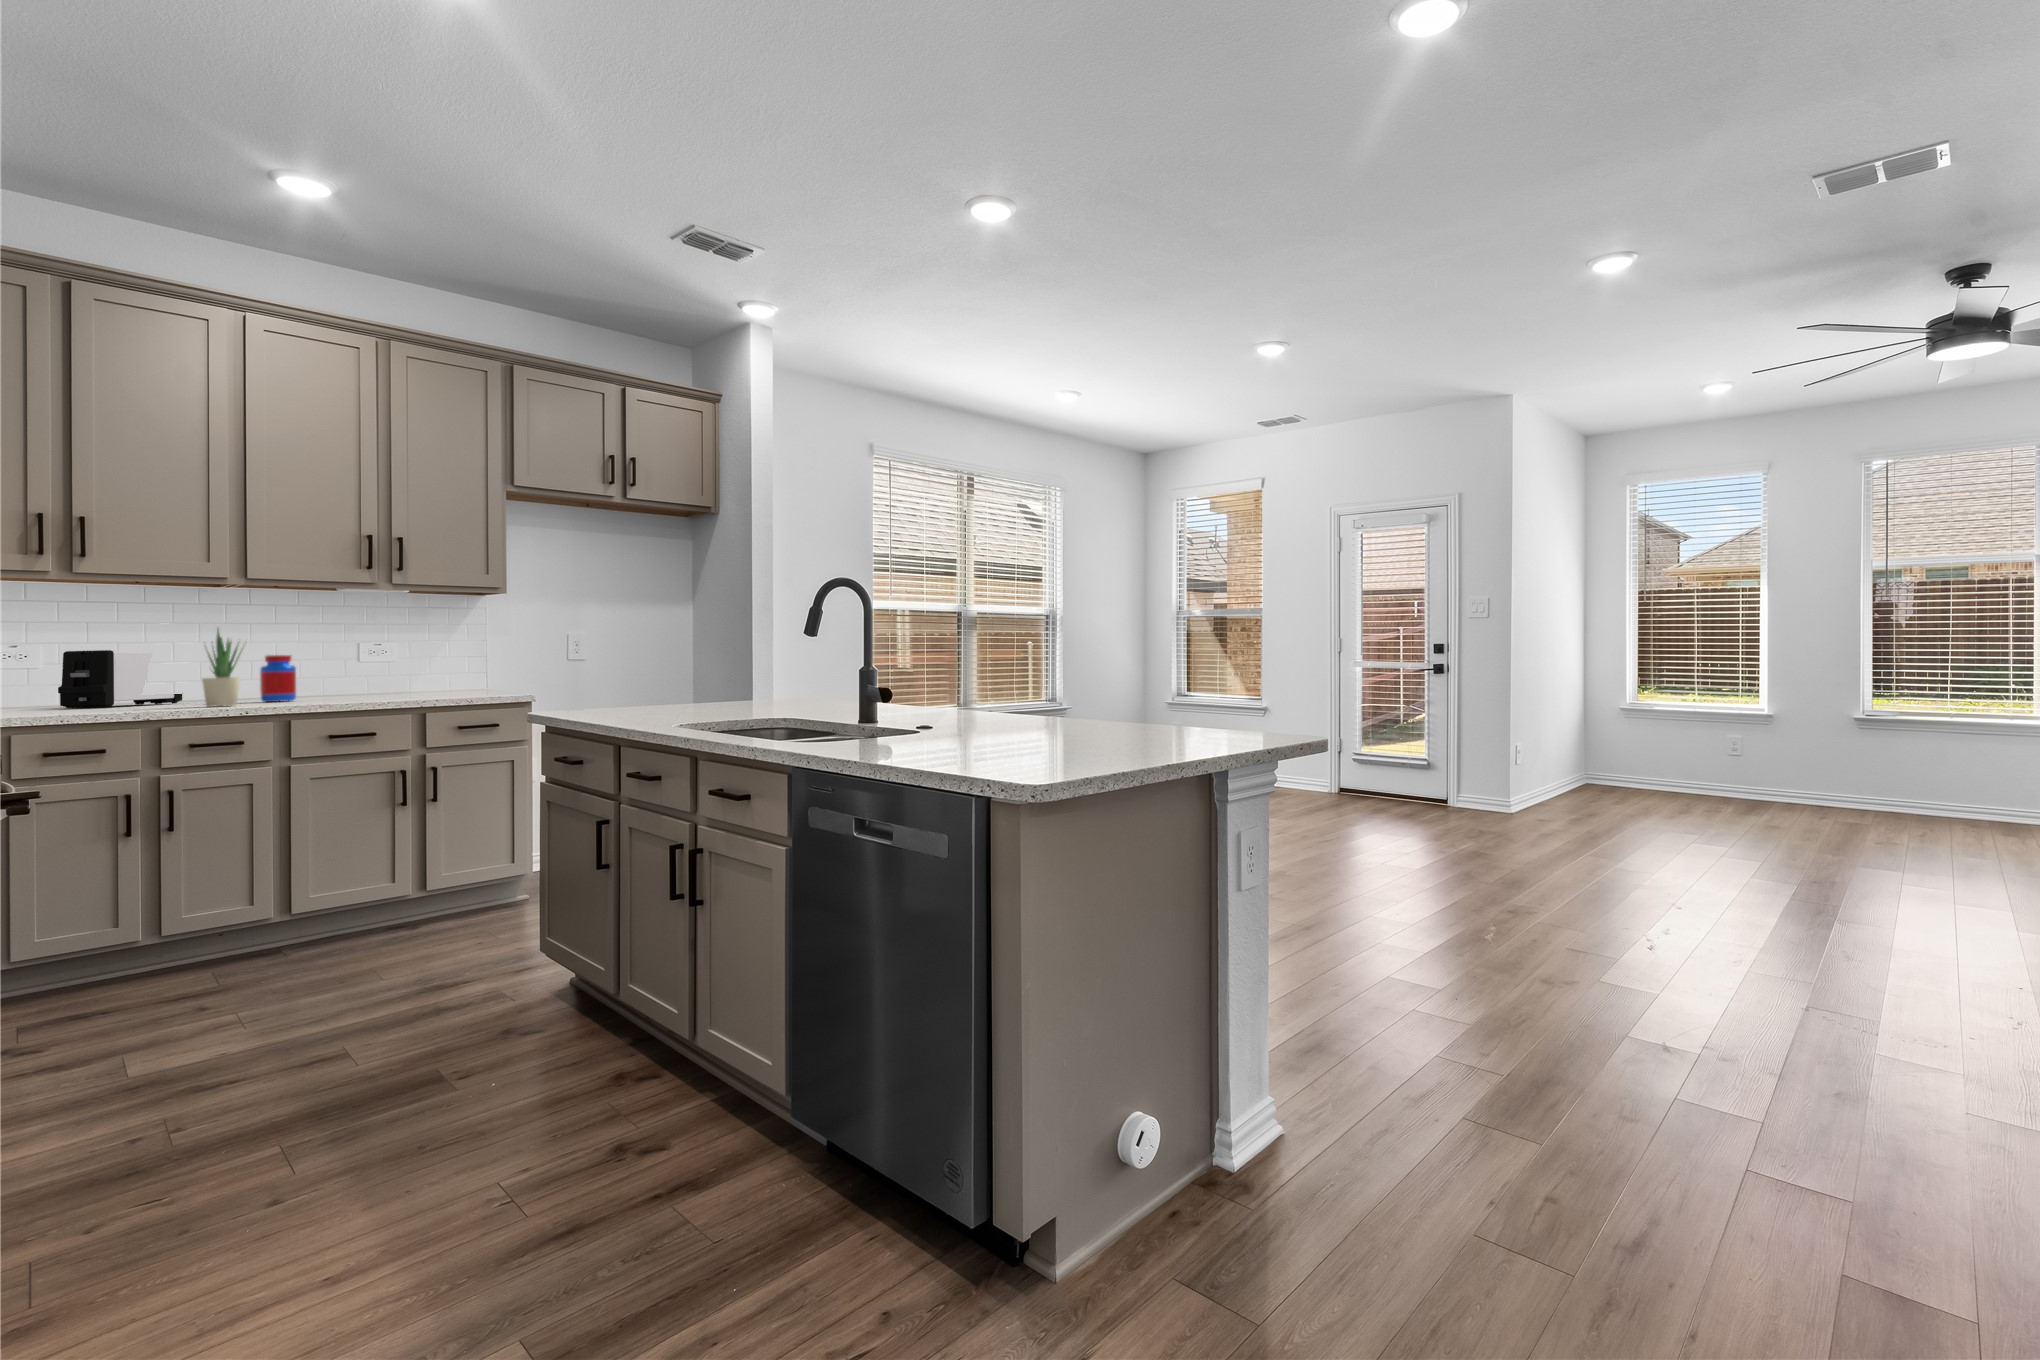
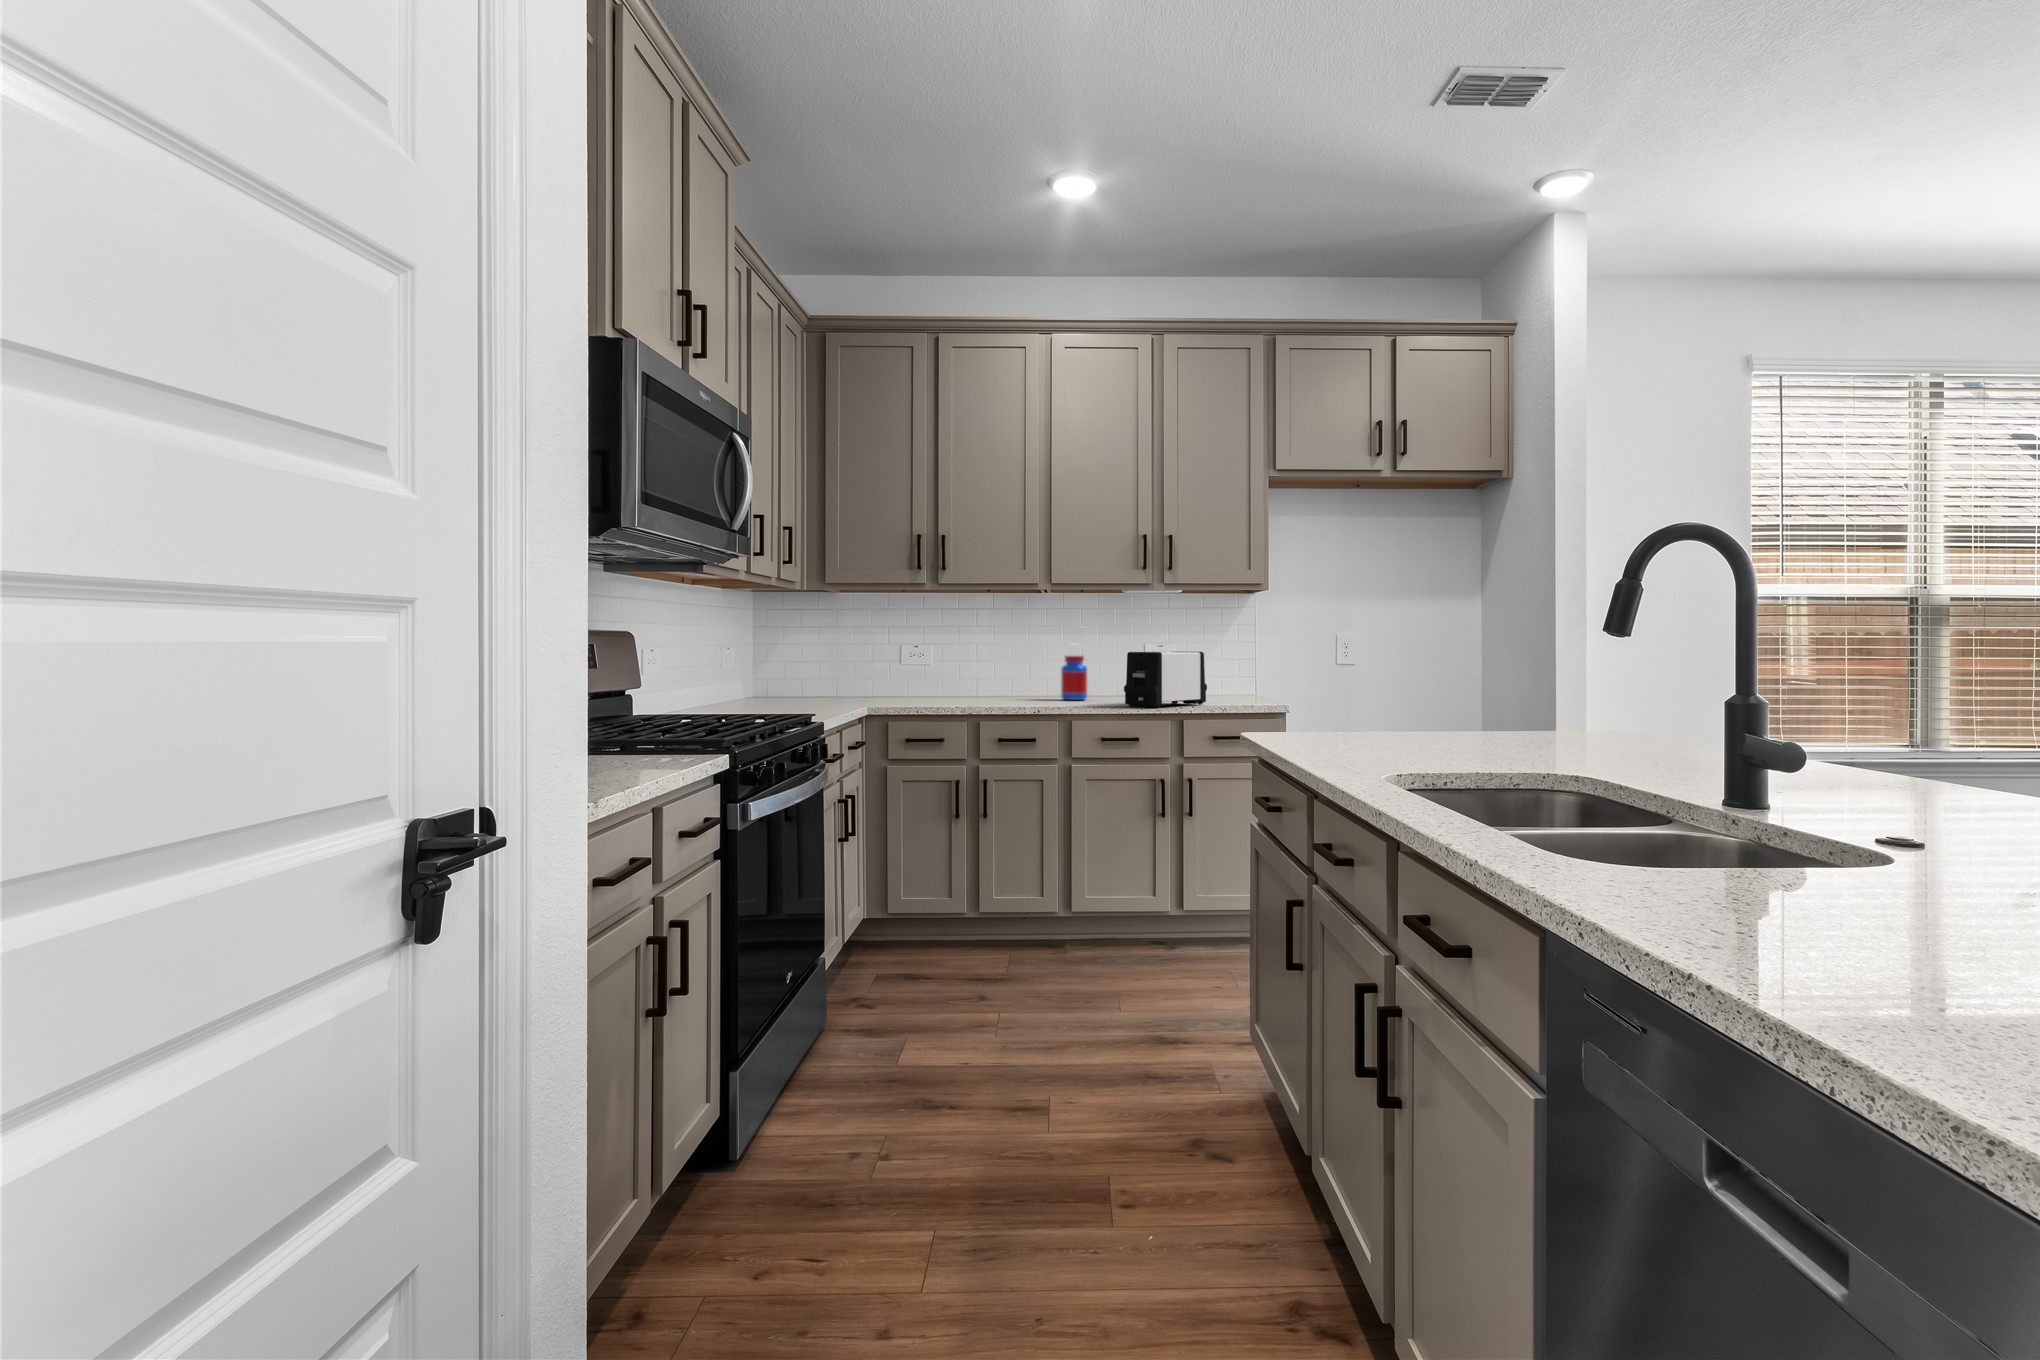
potted plant: present [202,630,240,707] -> none [1010,630,1042,705]
toaster: present [58,650,182,708] -> present [1124,652,1207,708]

